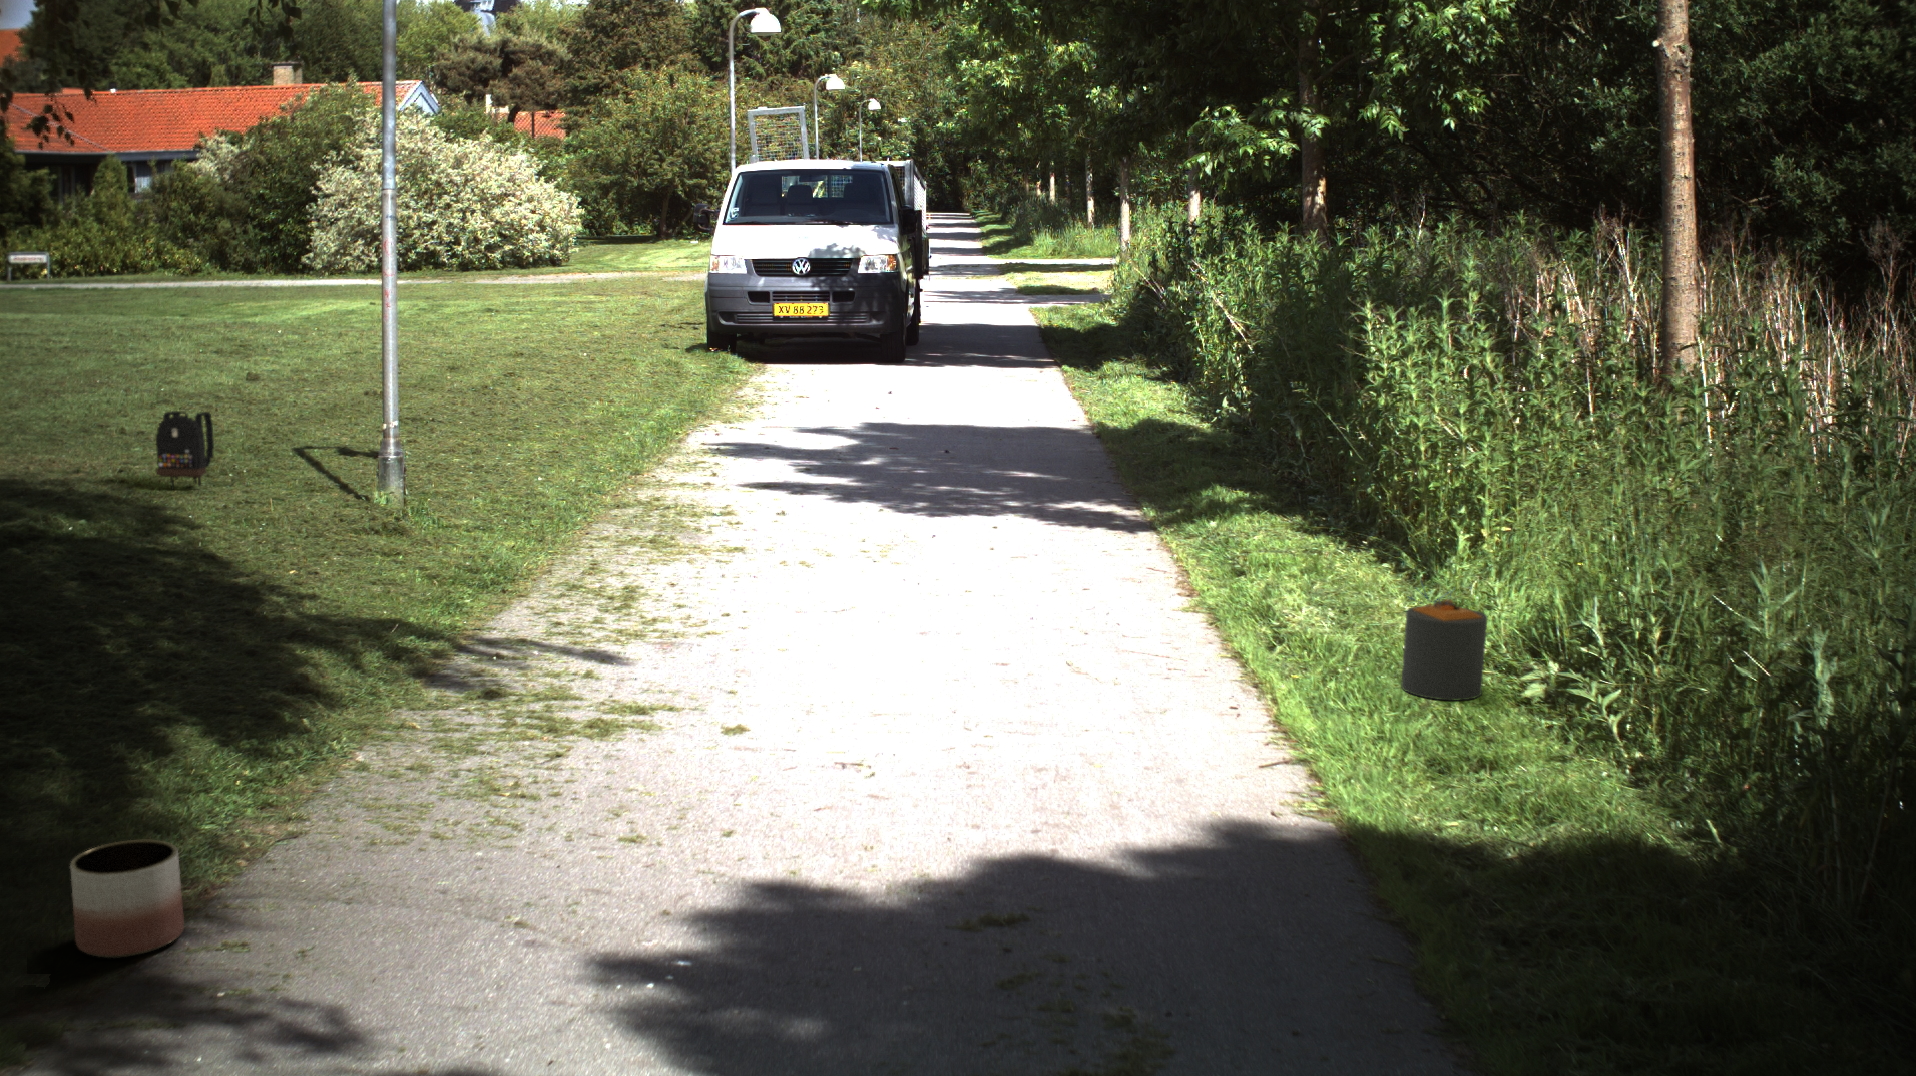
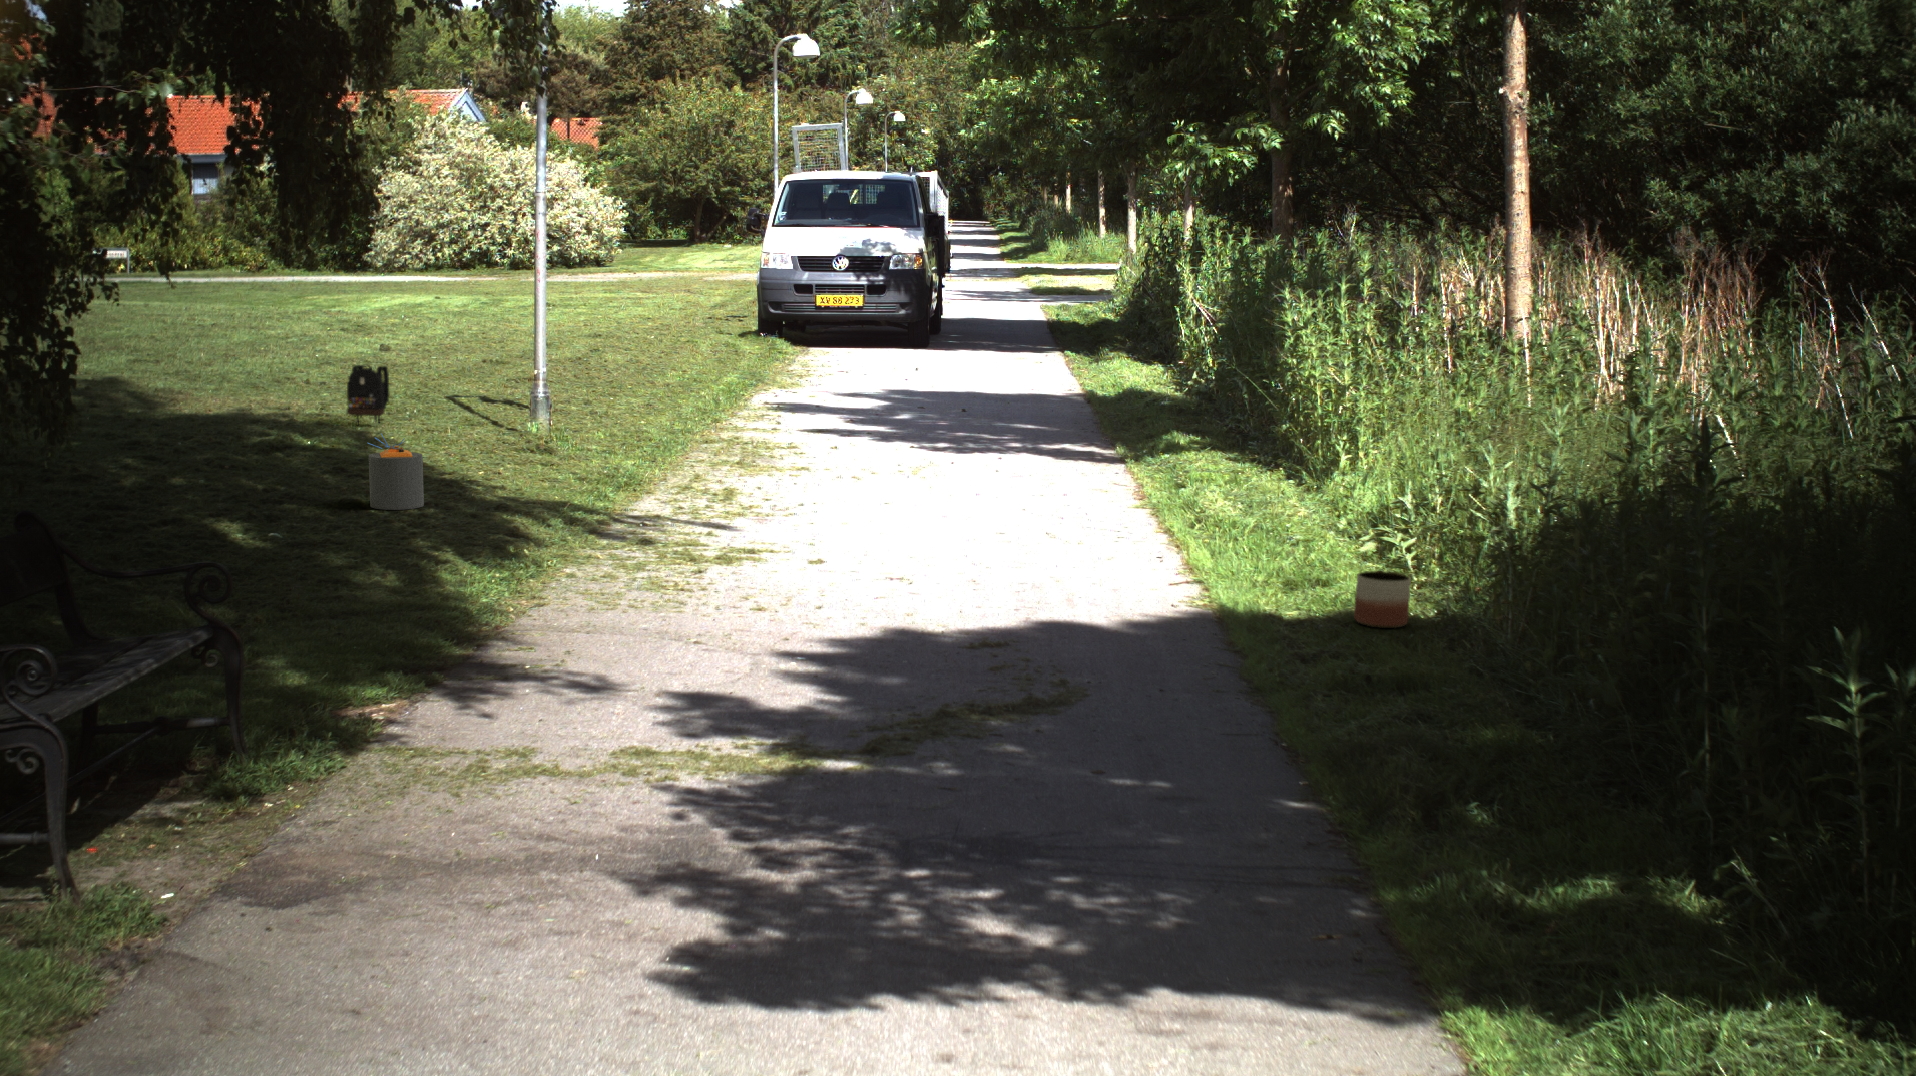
trash can: present [1401,585,1487,700] -> present [368,434,424,510]
planter: present [70,840,184,958] -> present [1354,571,1411,628]

